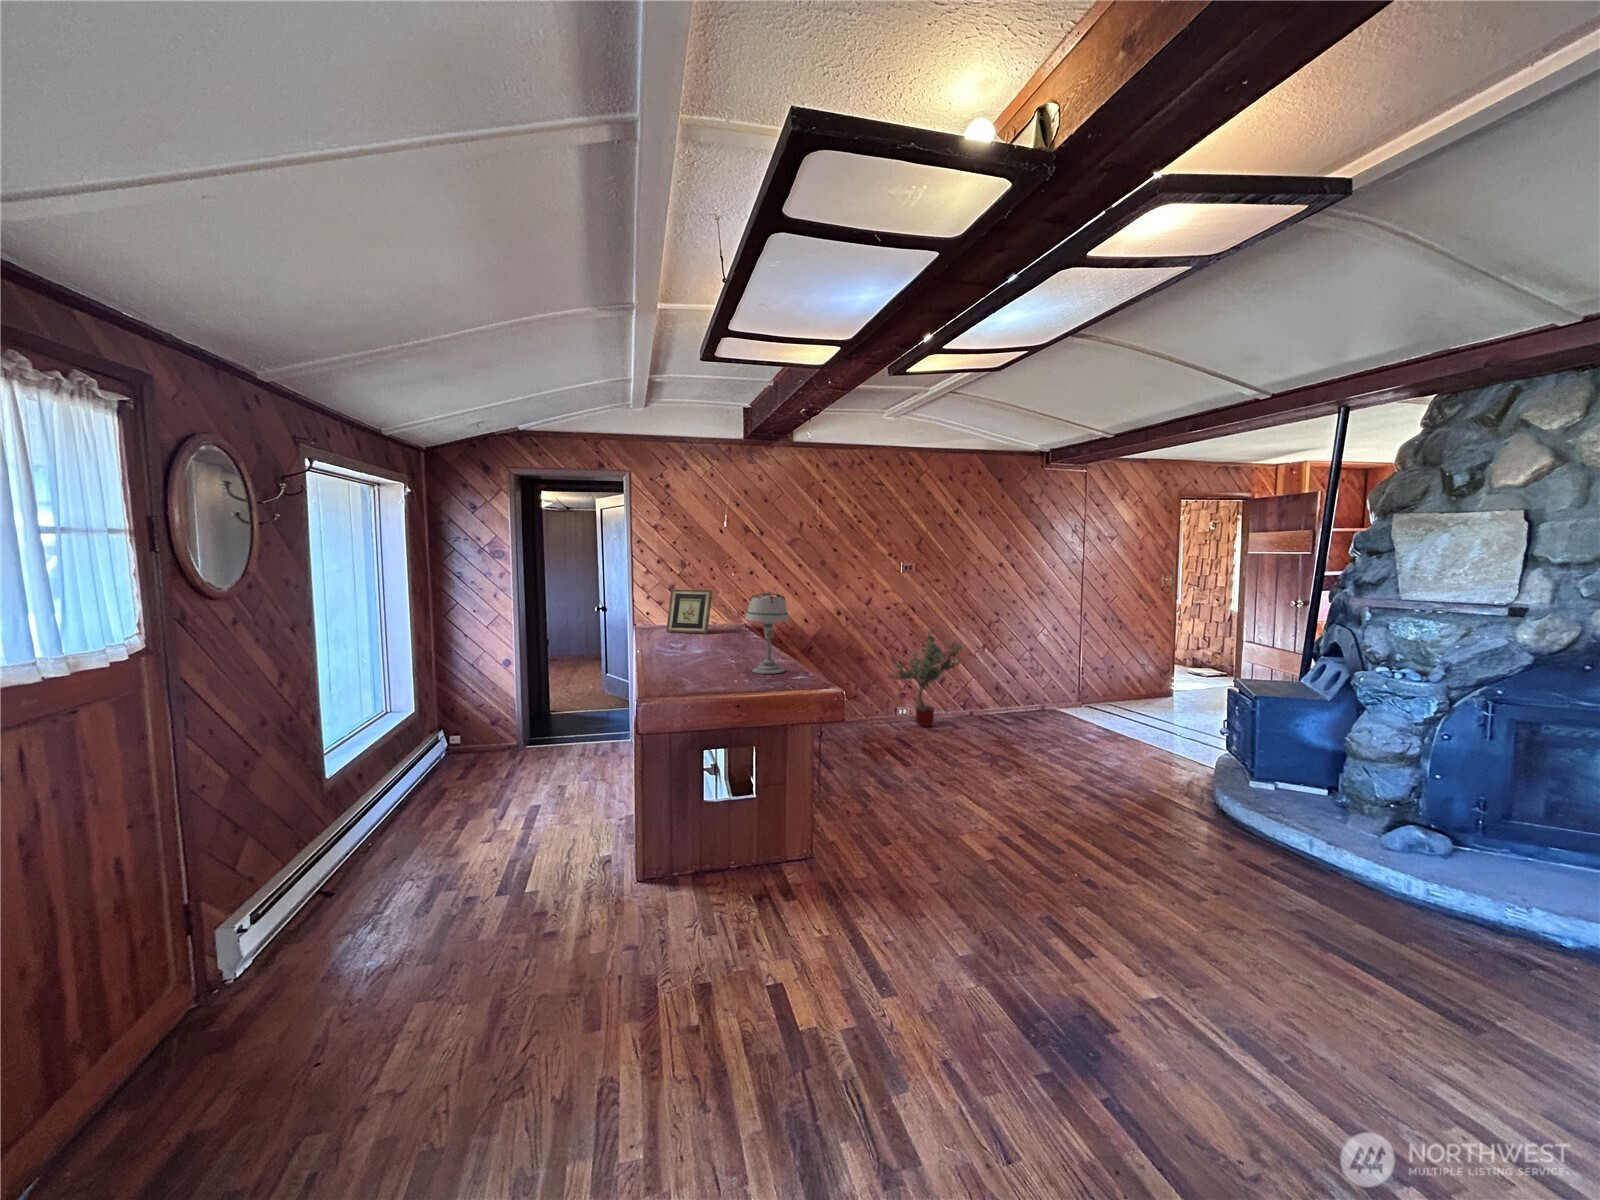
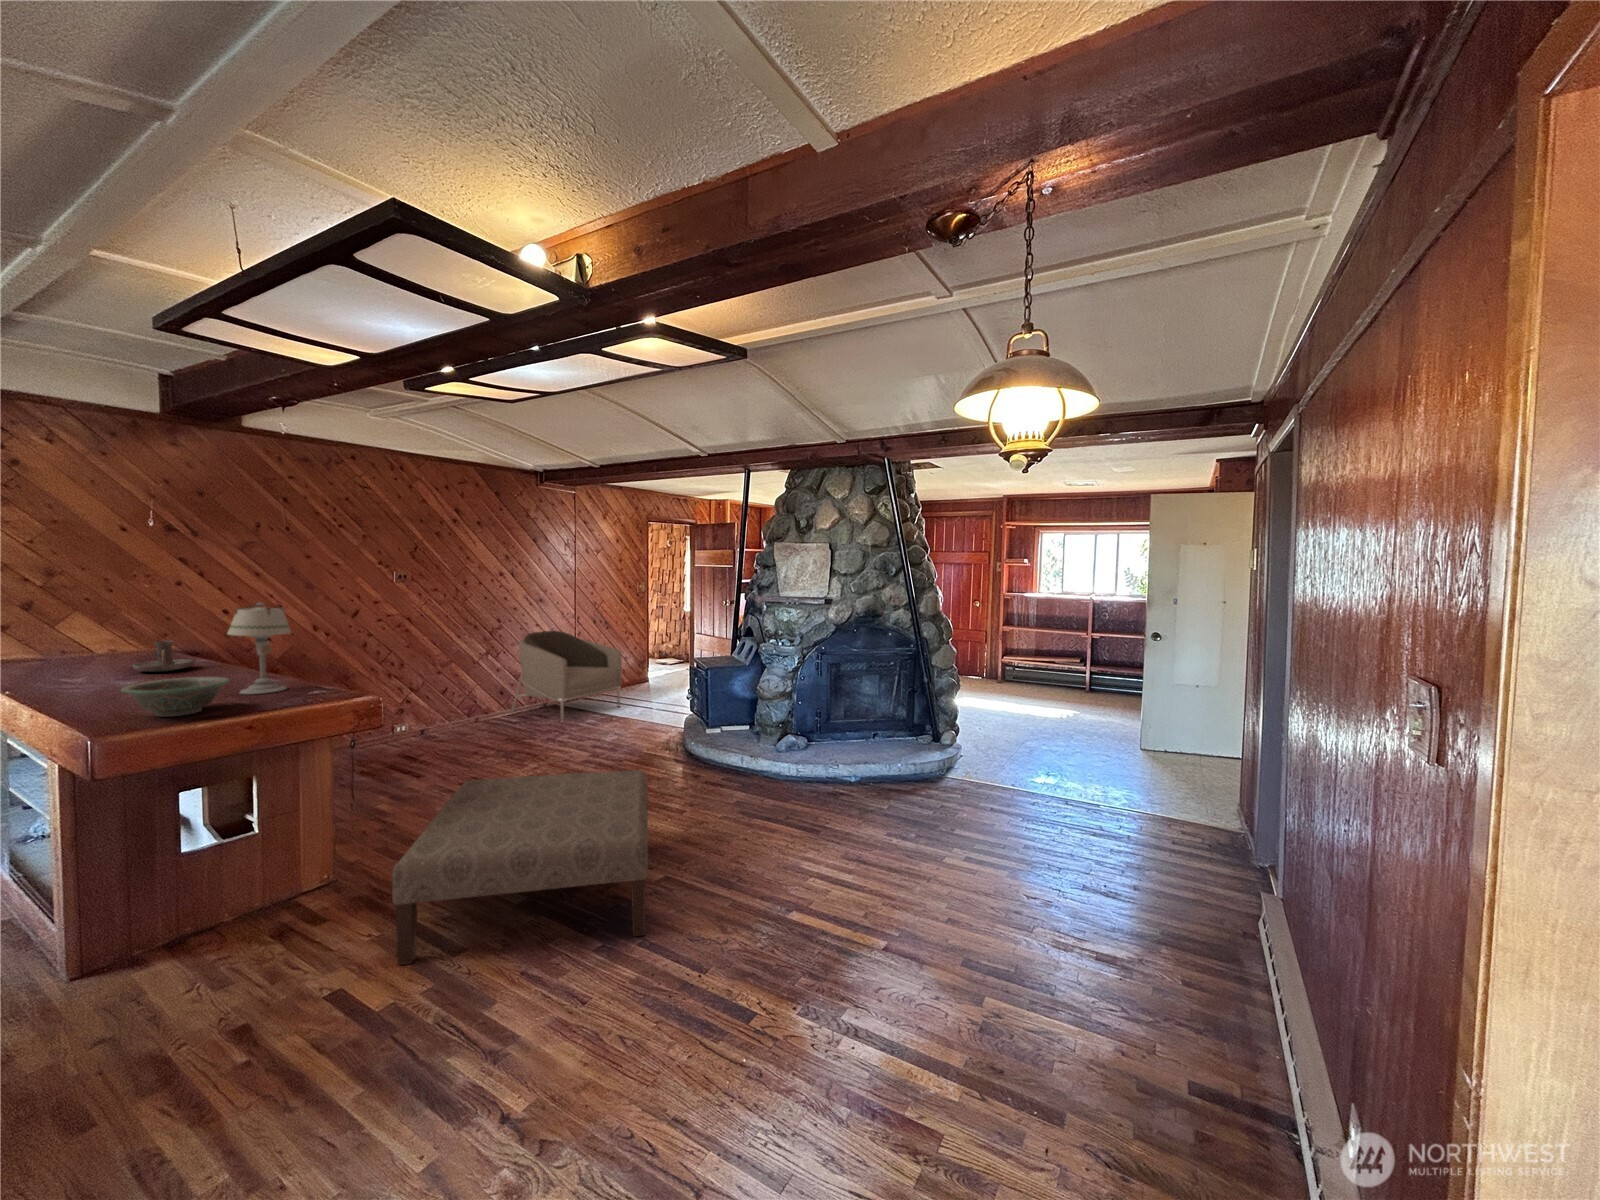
picture frame: present [666,590,712,633] -> none [37,606,128,665]
candle holder: none [706,619,743,644] -> present [133,641,195,672]
armchair: none [1005,627,1135,733] -> present [511,631,622,722]
potted tree: present [888,630,962,727] -> none [384,640,469,738]
decorative bowl: none [671,654,738,687] -> present [121,676,230,717]
ottoman: none [830,793,1142,1086] -> present [392,770,648,965]

